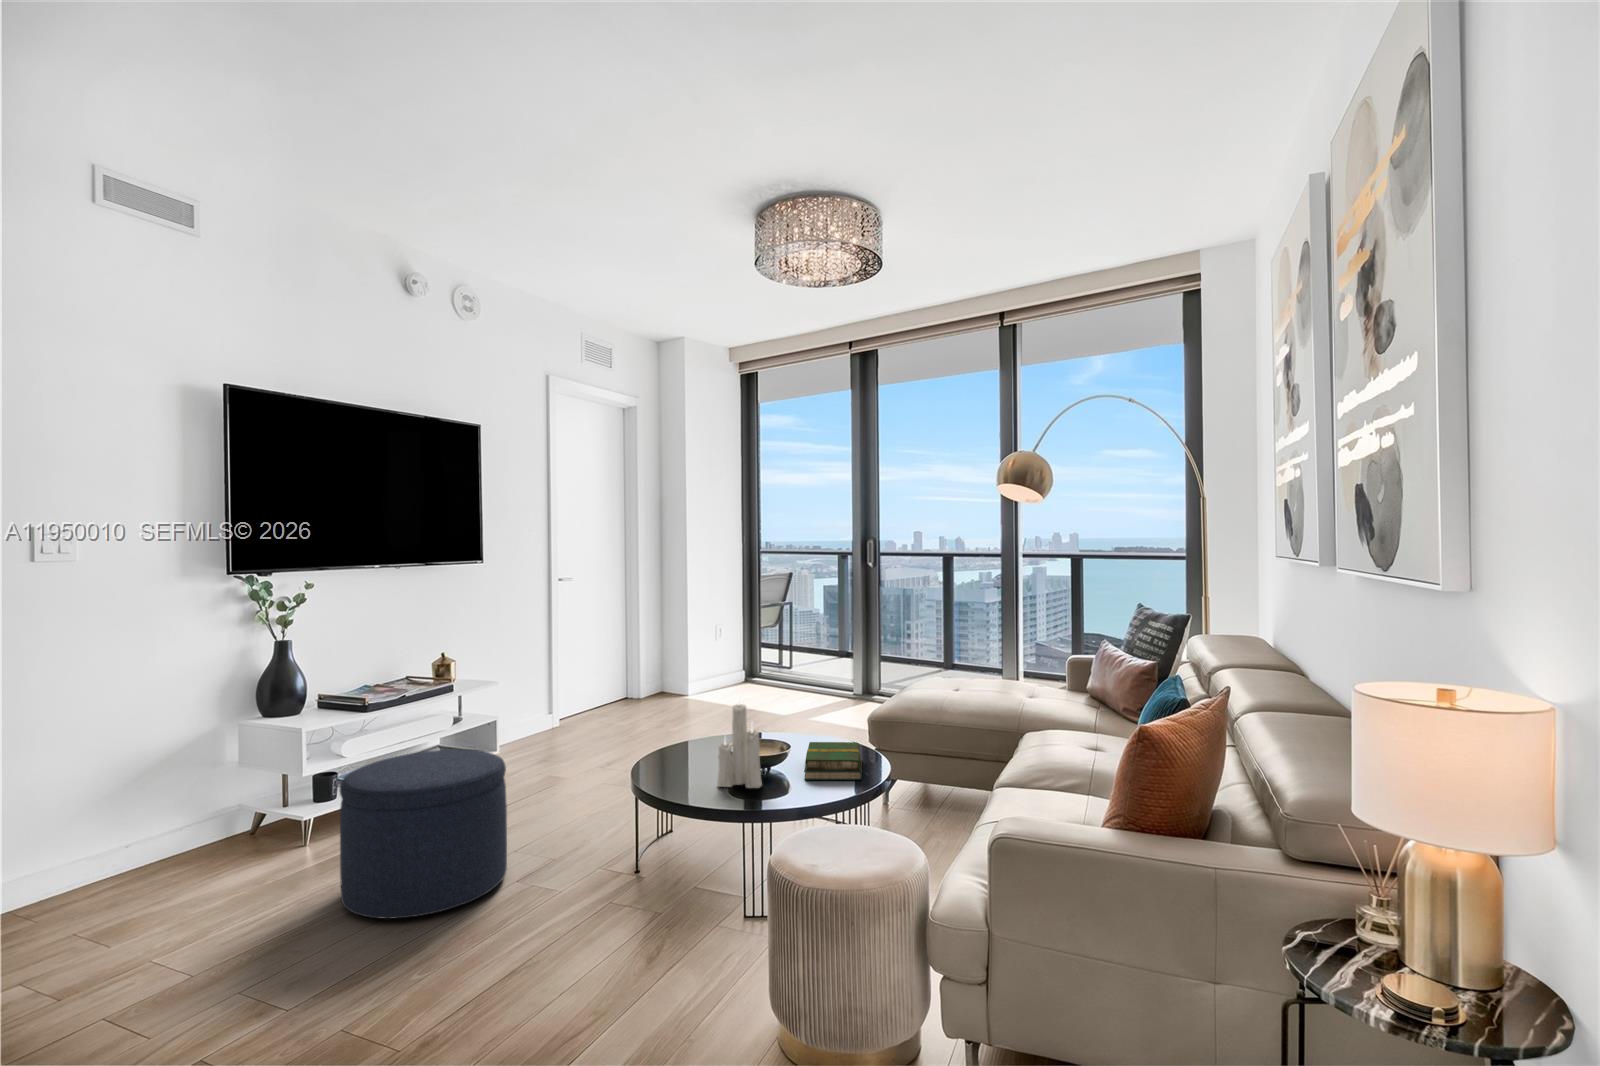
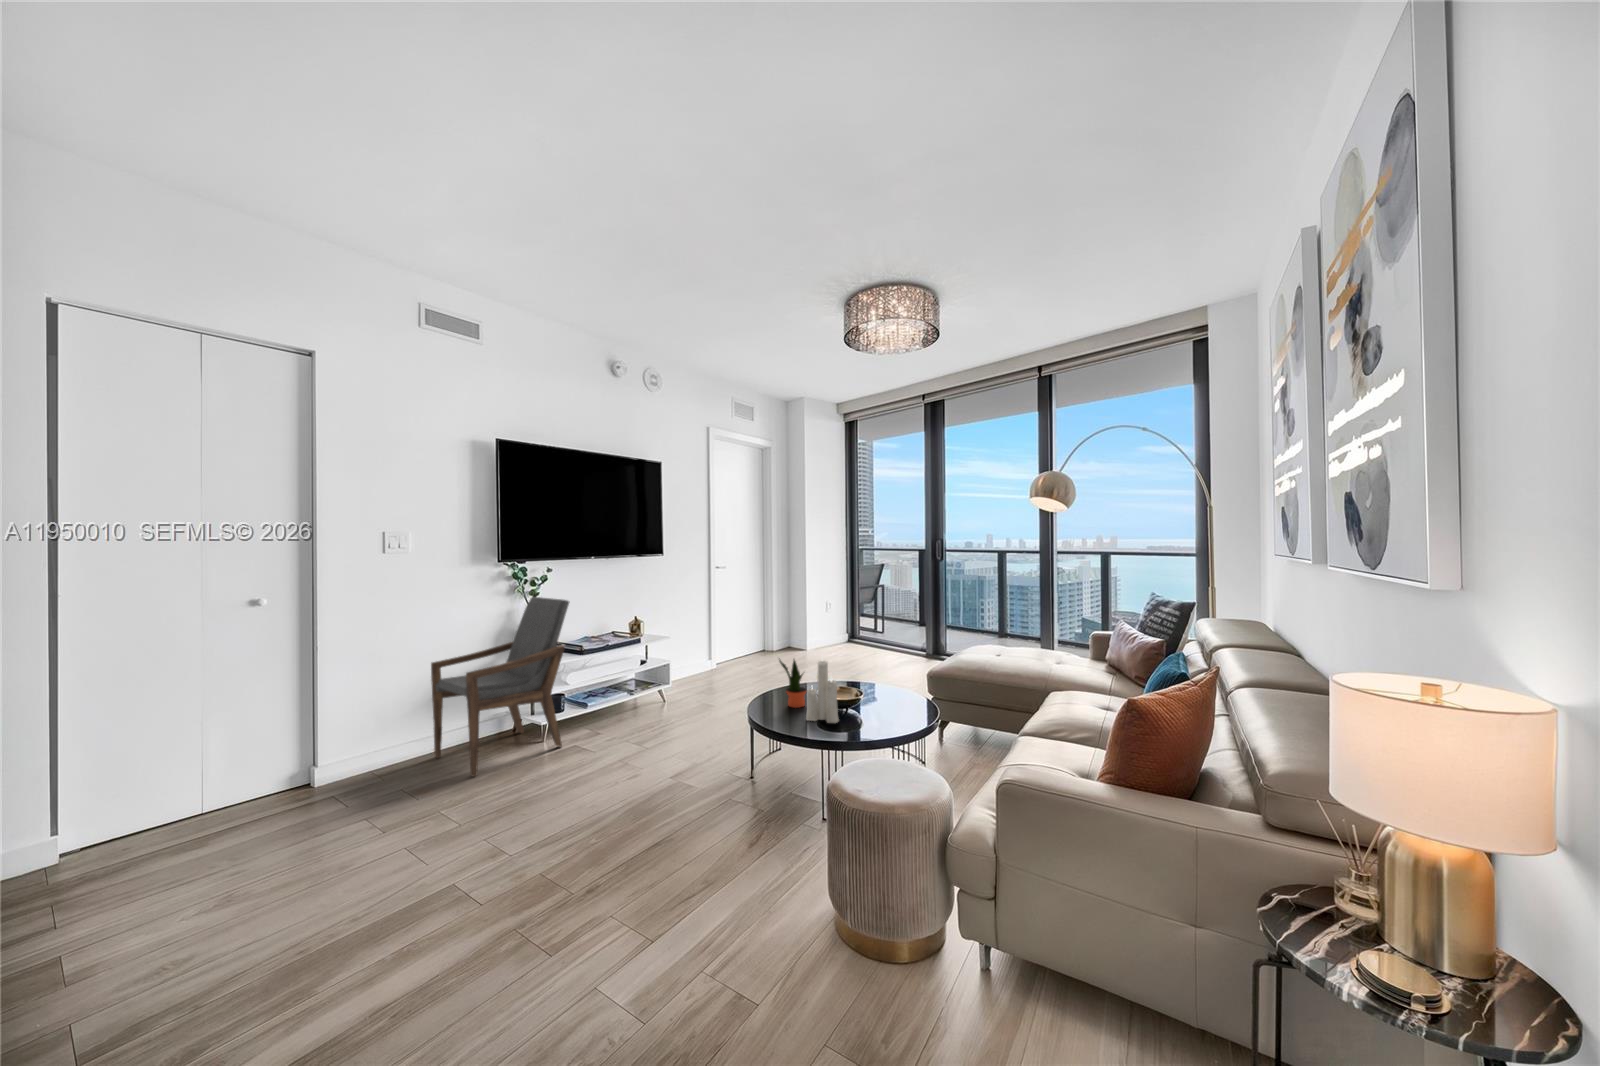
armchair: none [116,627,348,905] -> present [431,597,570,776]
potted plant: none [674,702,714,771] -> present [779,660,807,708]
book: present [804,742,862,780] -> none [871,690,916,722]
ottoman: present [340,750,507,919] -> none [556,683,664,797]

